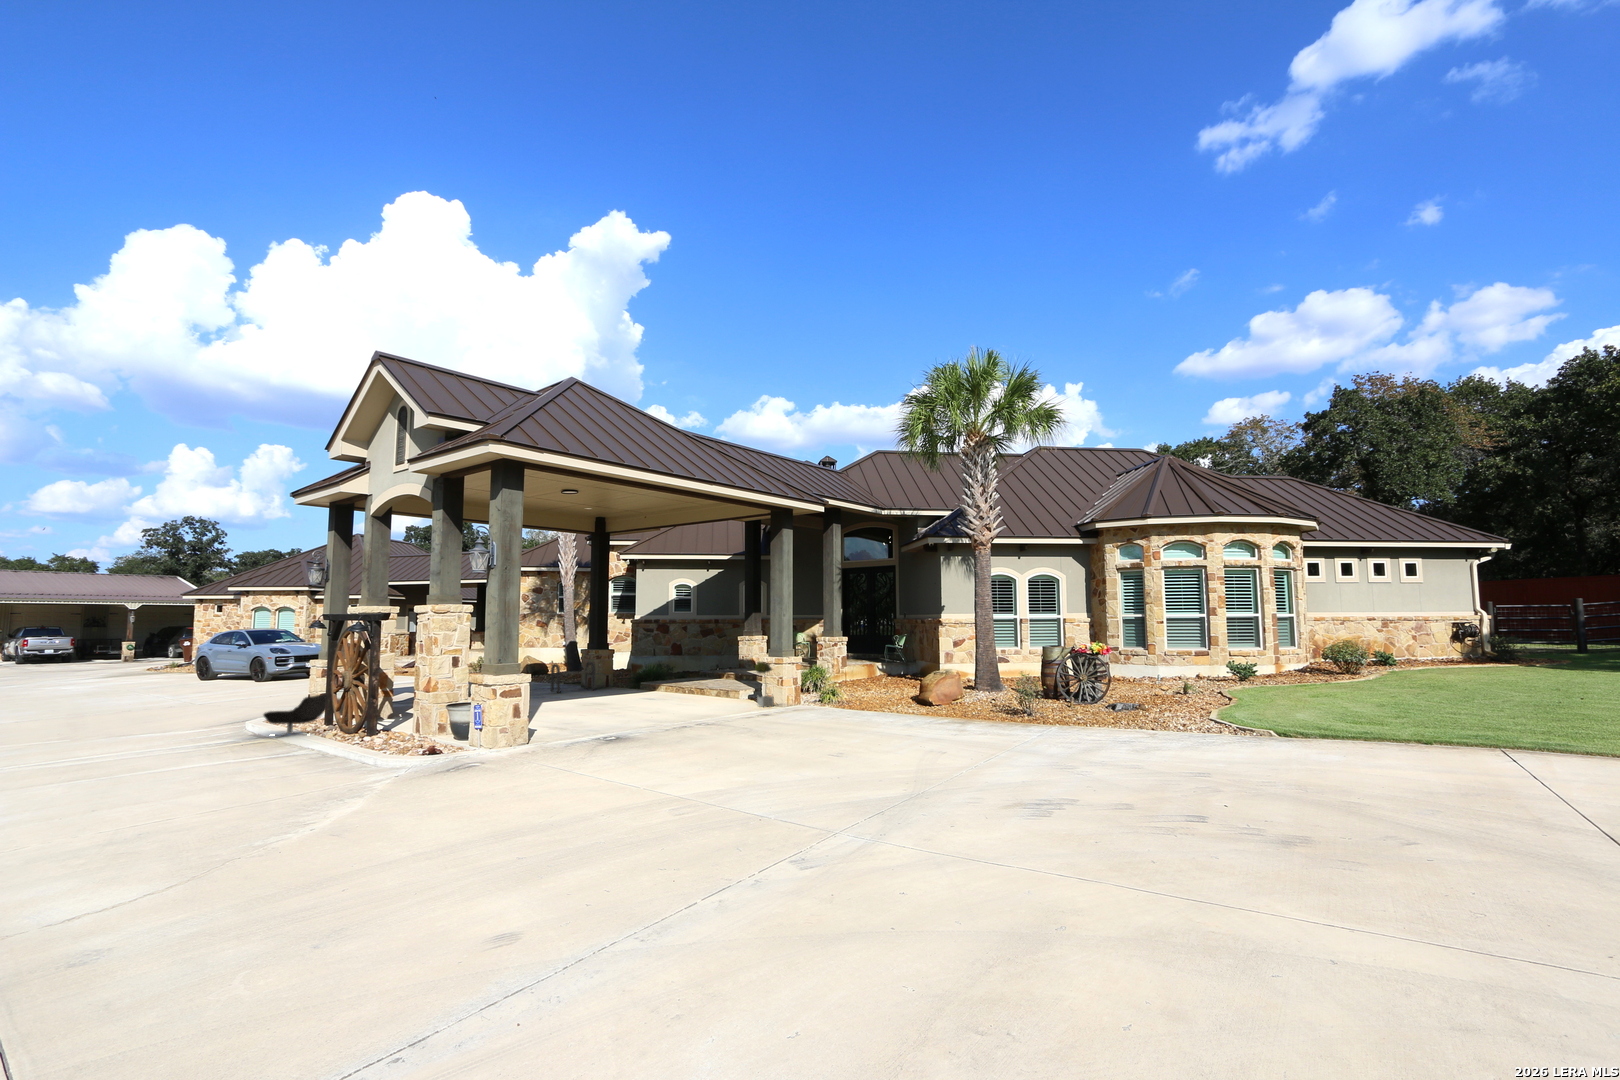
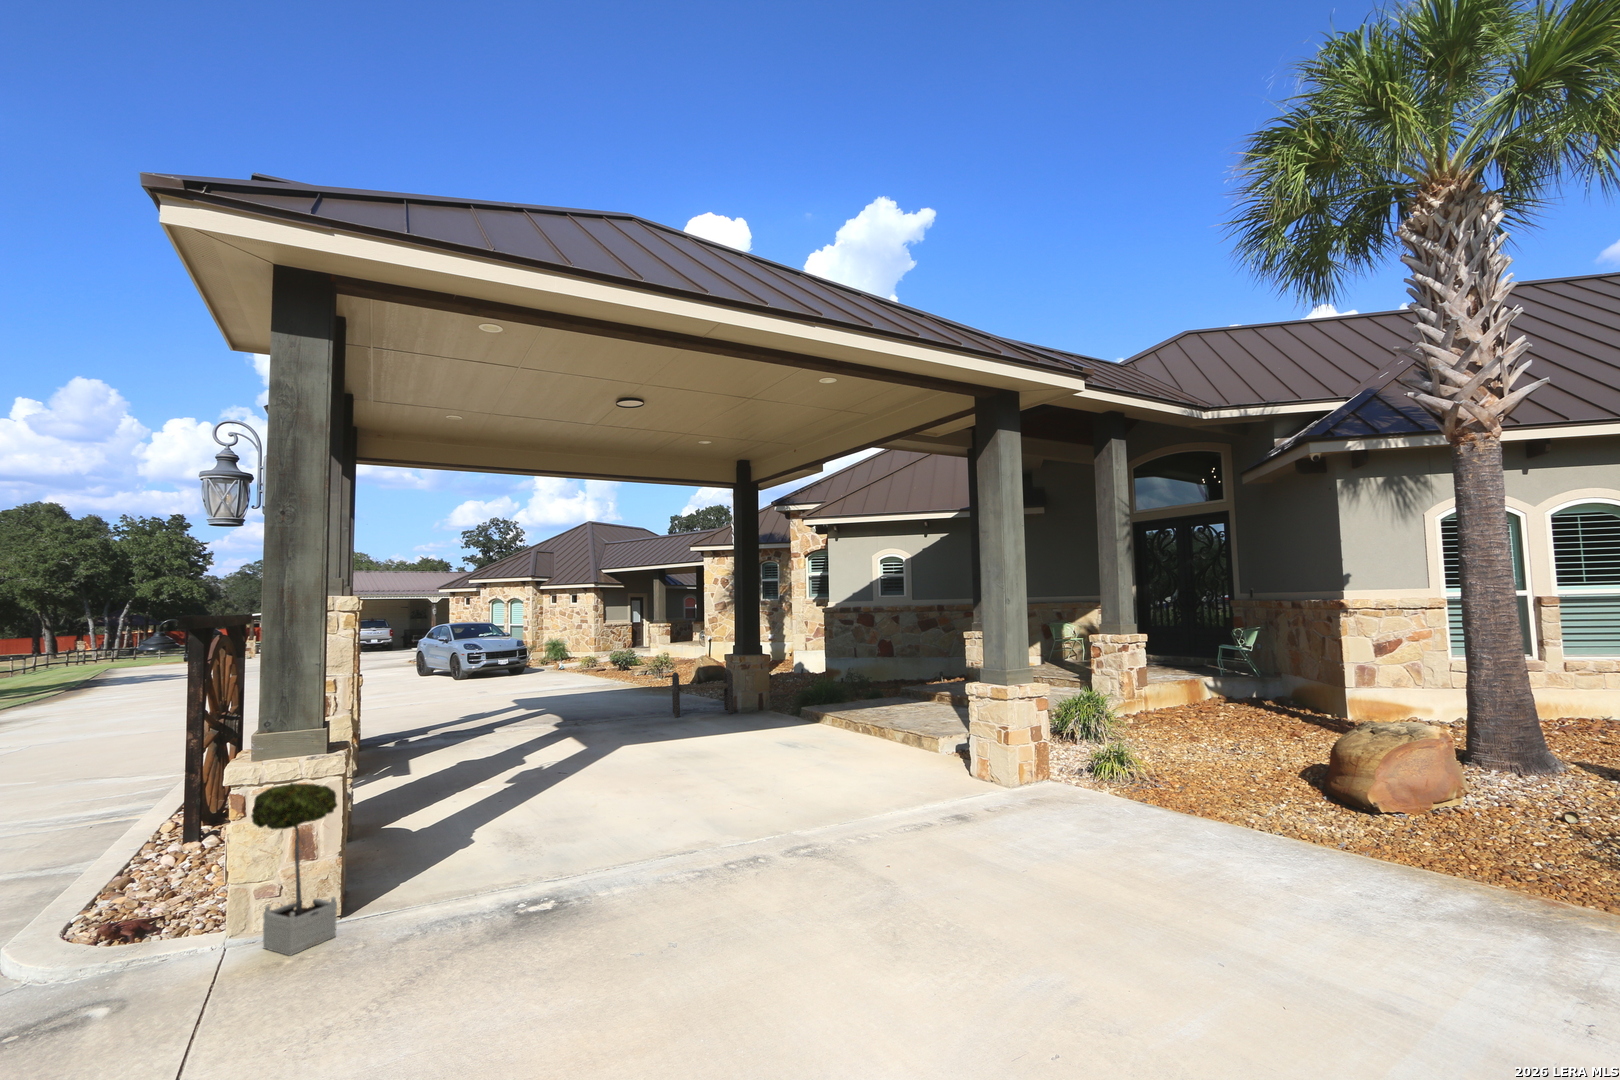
potted tree: present [755,662,774,707] -> present [251,783,337,955]
lounge chair: present [264,694,328,737] -> none [108,732,222,806]

